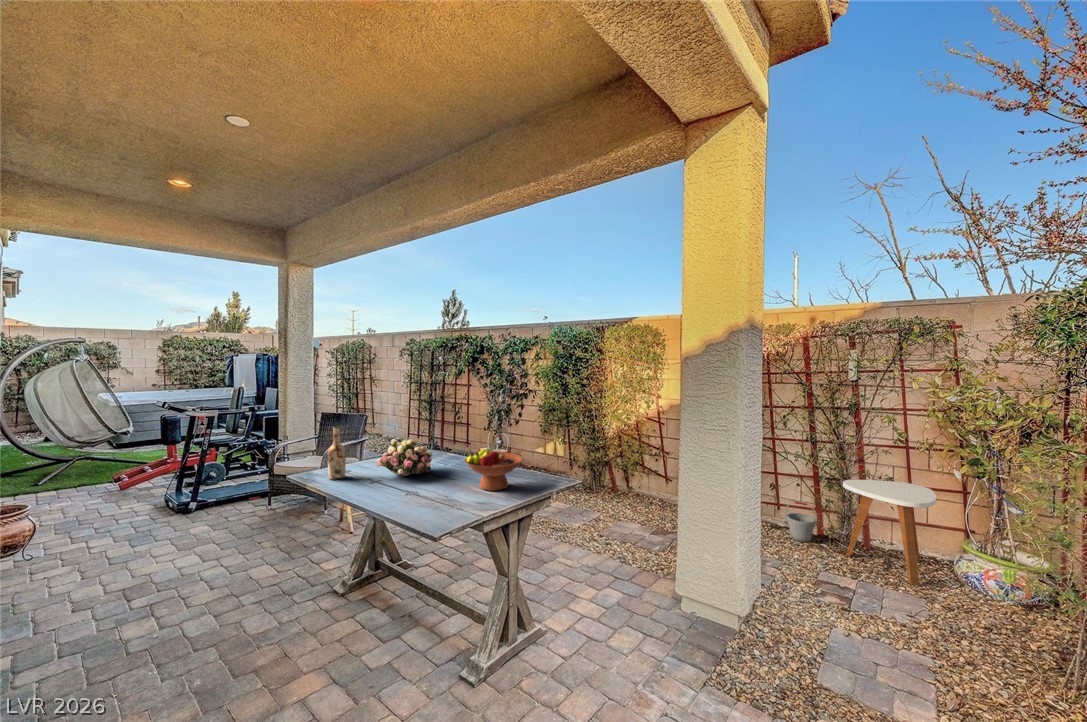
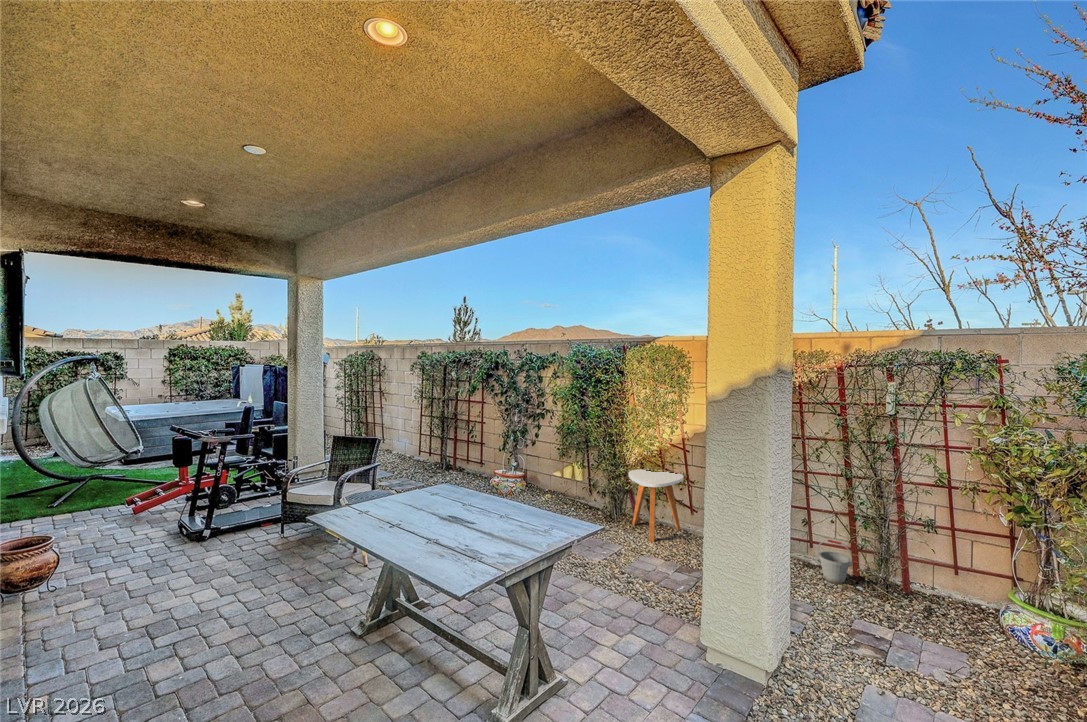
wine bottle: present [328,427,346,480] -> none [346,467,364,521]
flower arrangement: present [376,439,432,476] -> none [394,479,450,518]
fruit bowl: present [465,448,523,491] -> none [484,492,543,538]
side table: present [843,480,936,586] -> present [629,470,683,542]

